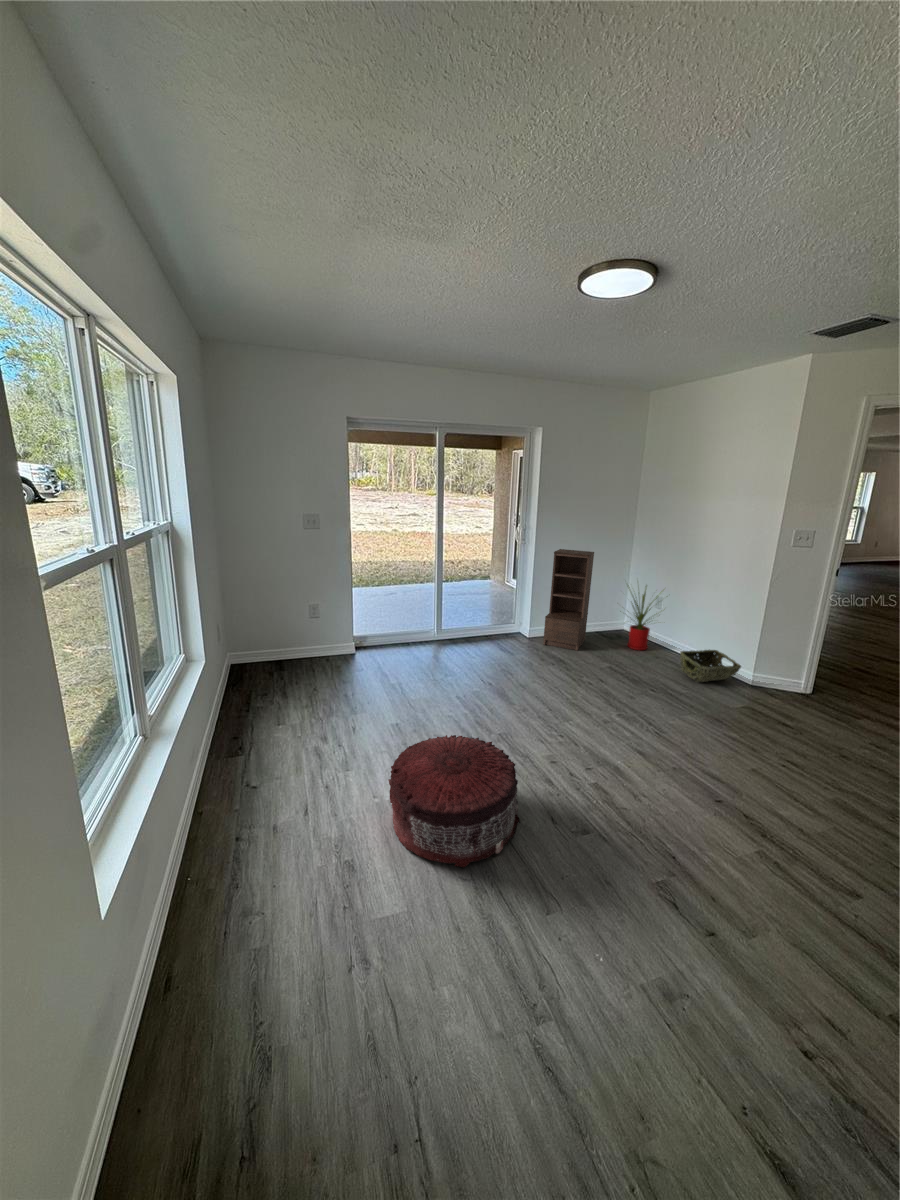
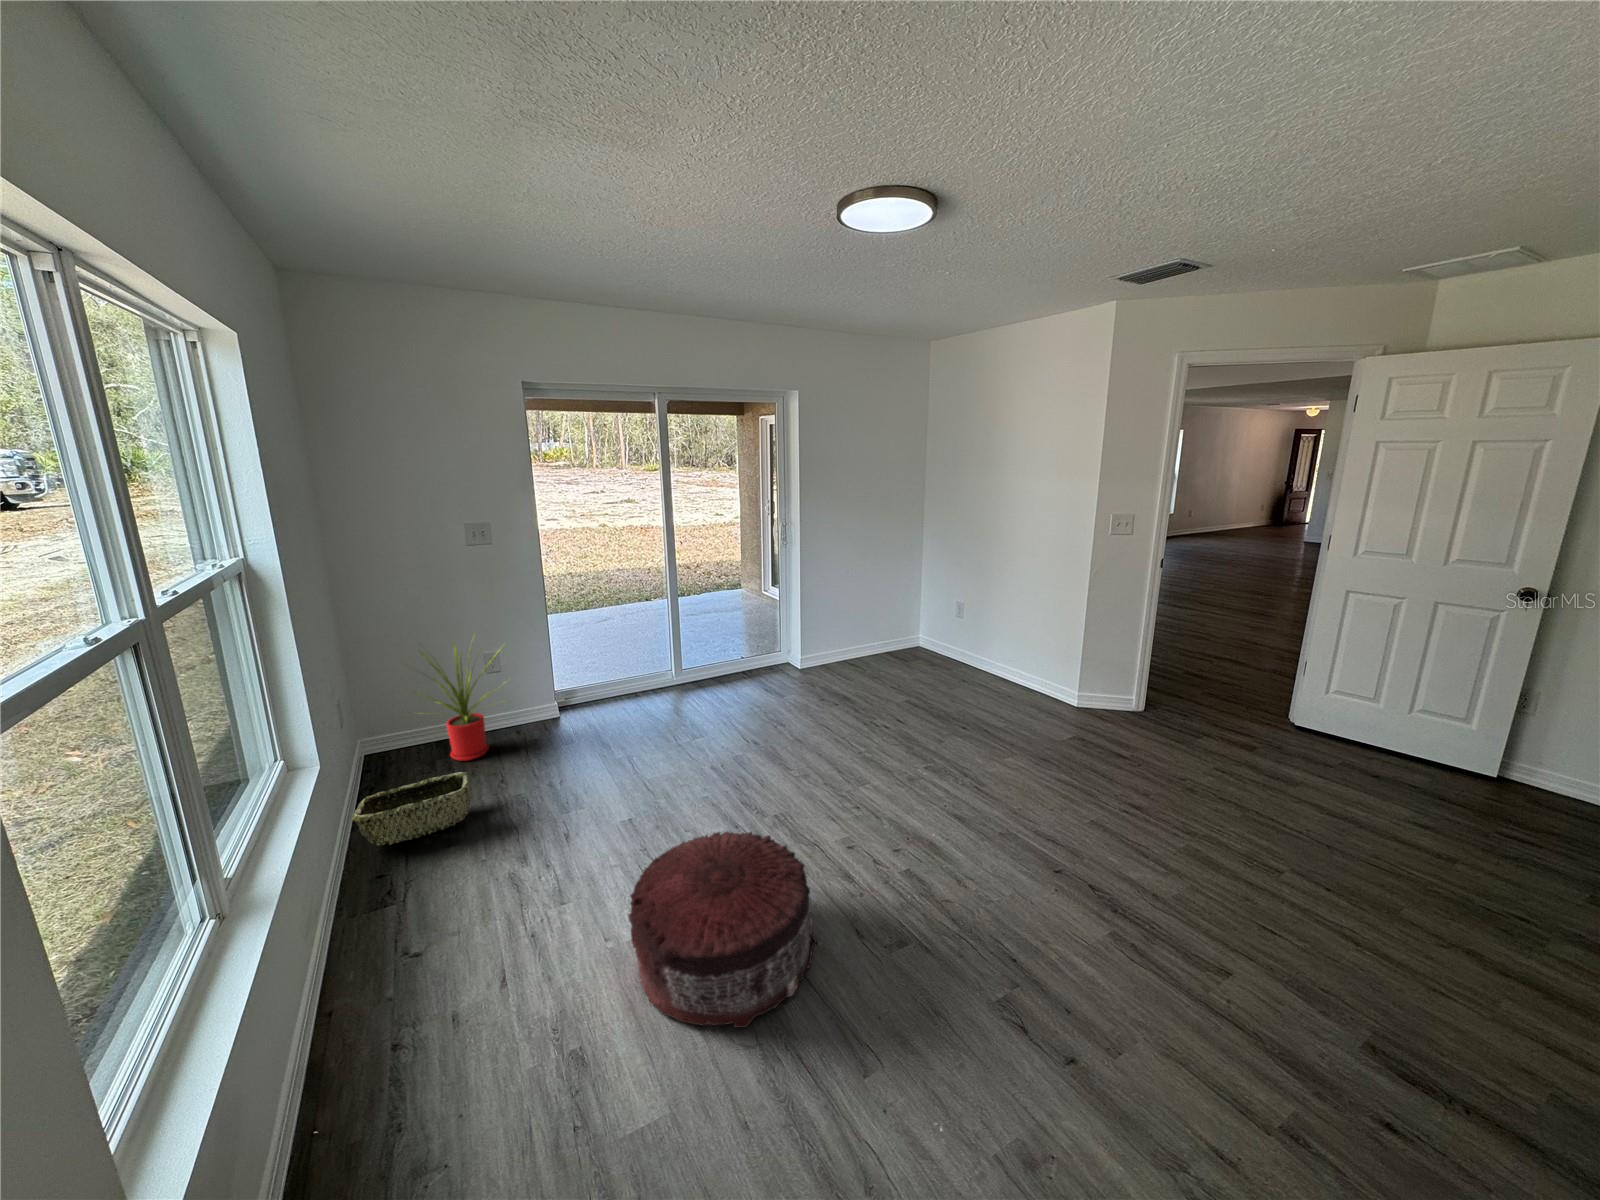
bookshelf: present [544,549,594,651] -> none [824,550,879,681]
house plant: present [628,586,657,650] -> present [419,633,498,761]
woven basket: present [680,650,741,682] -> present [352,772,470,845]

